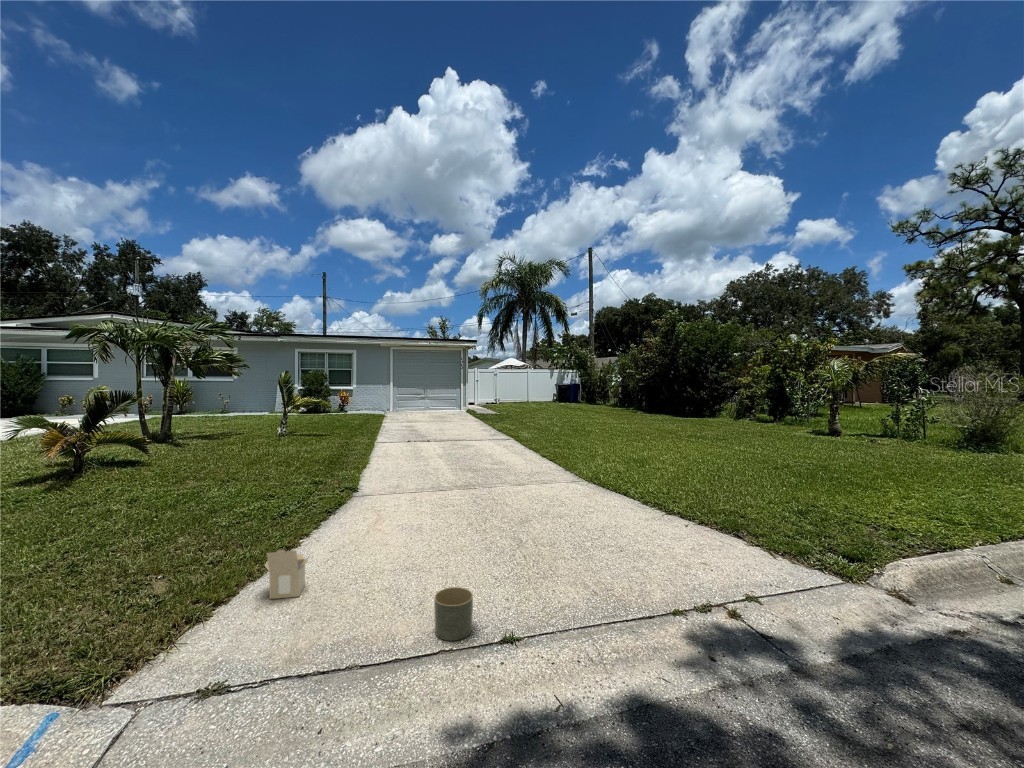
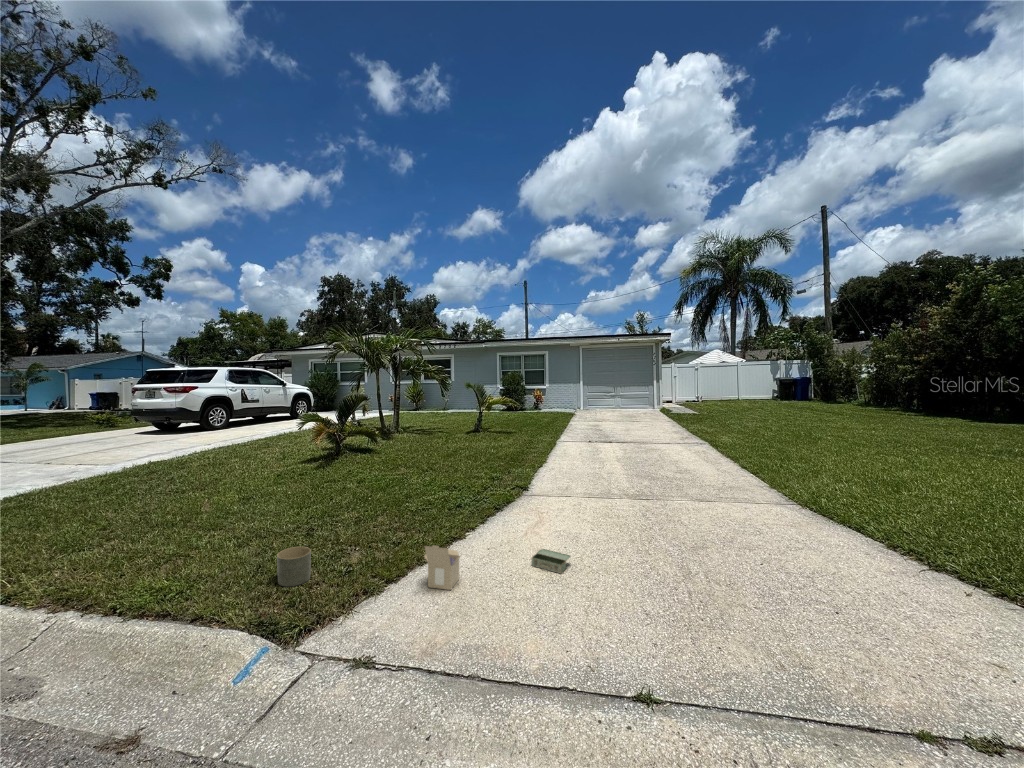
toolbox: none [382,540,421,560] -> present [531,549,570,573]
planter: present [434,587,473,641] -> present [277,547,311,587]

